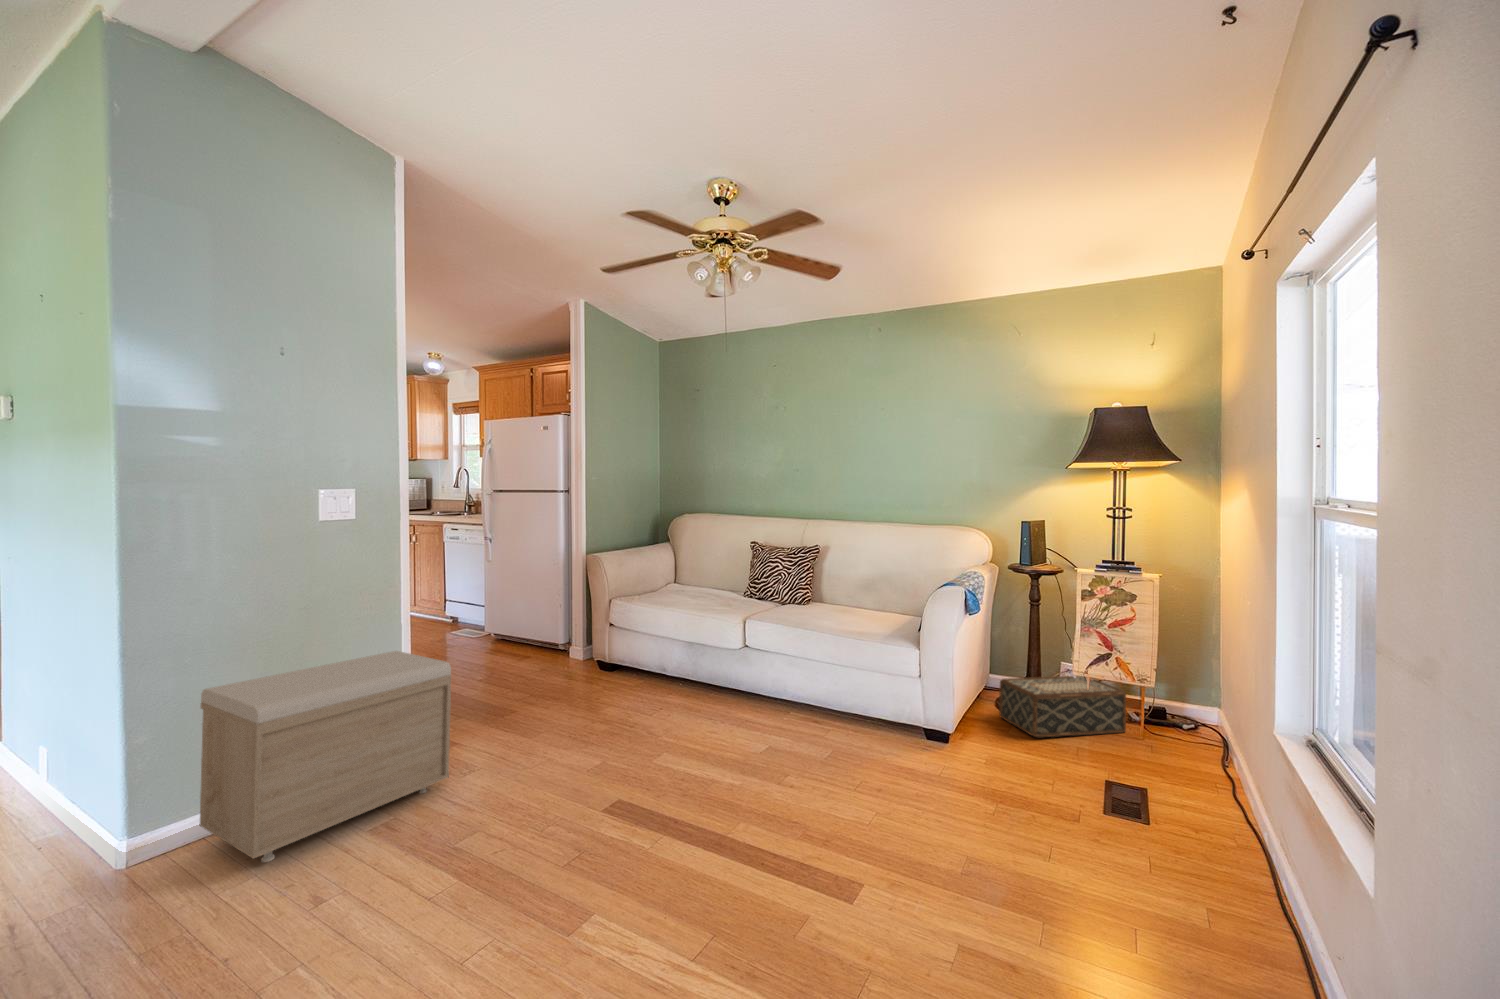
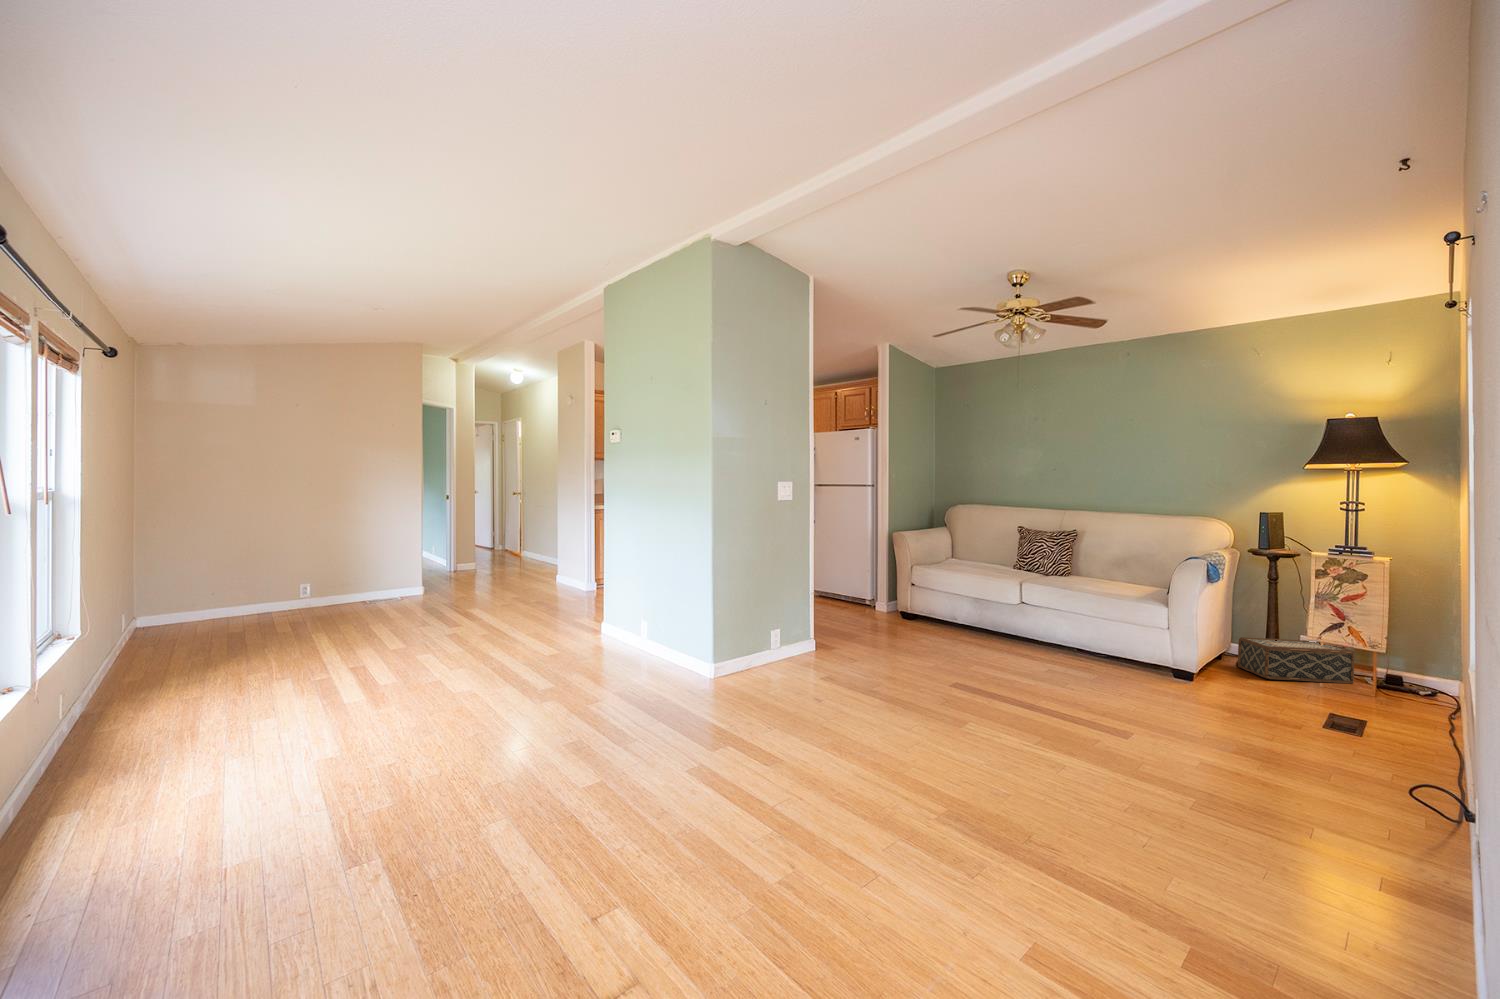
storage bench: present [200,651,451,862] -> none [739,586,849,682]

